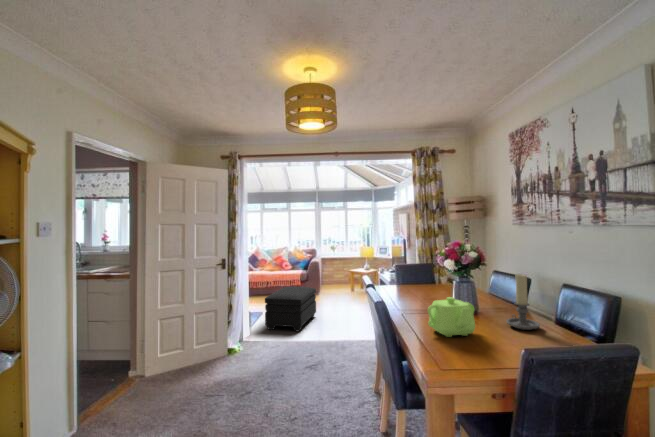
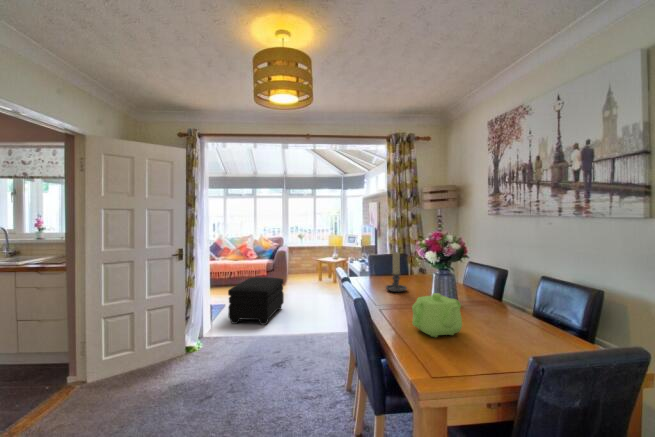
candle holder: present [507,274,540,330] -> present [386,252,407,292]

